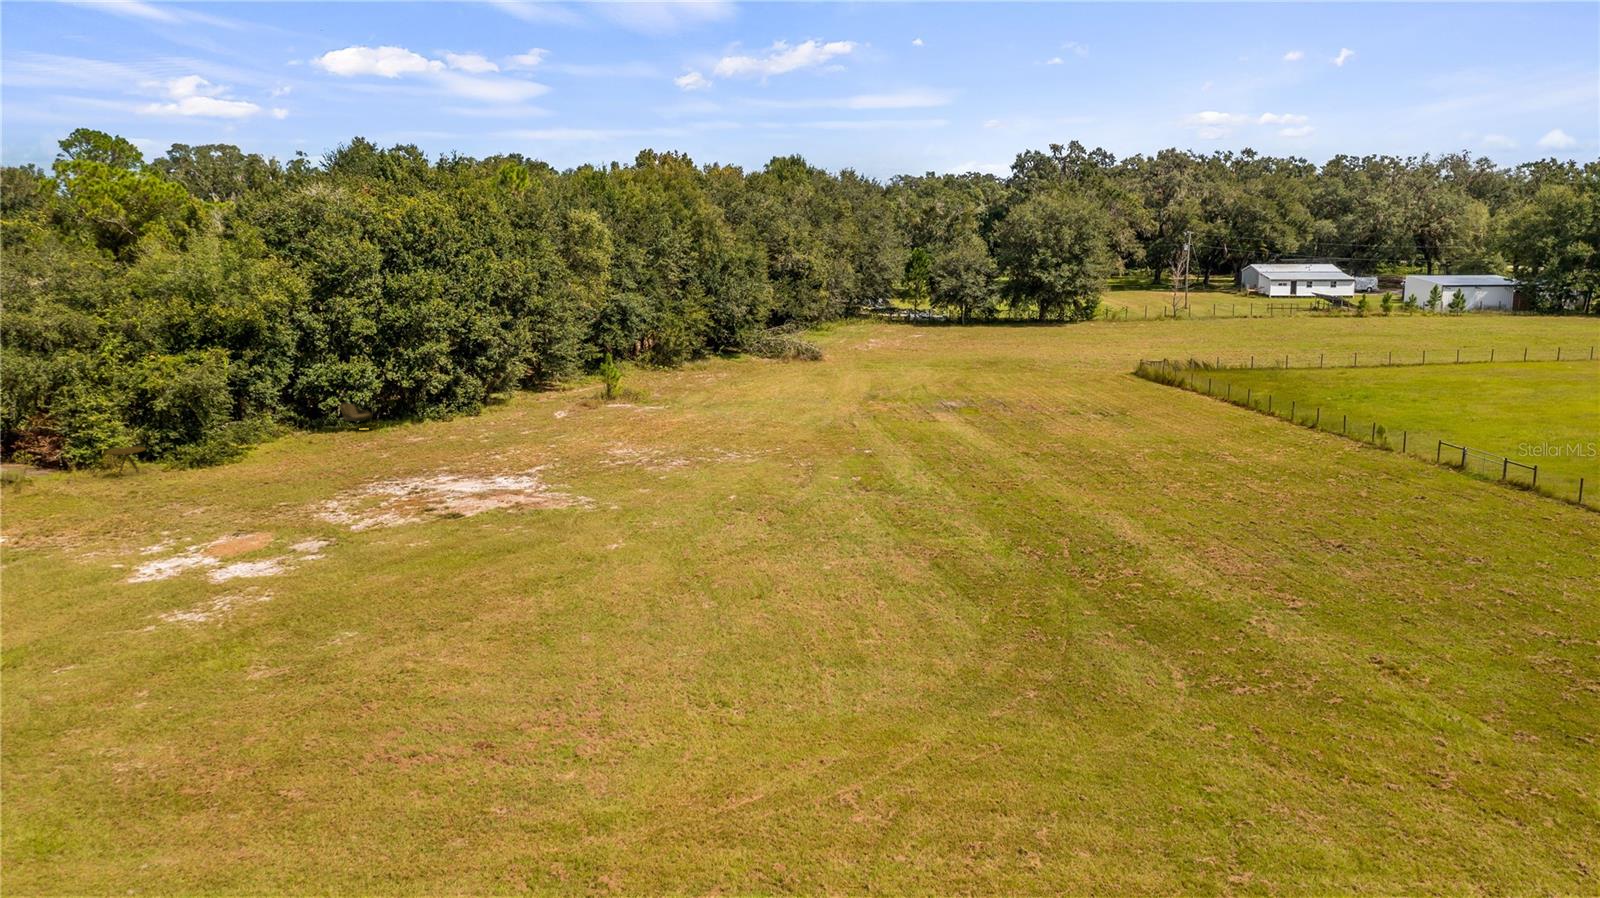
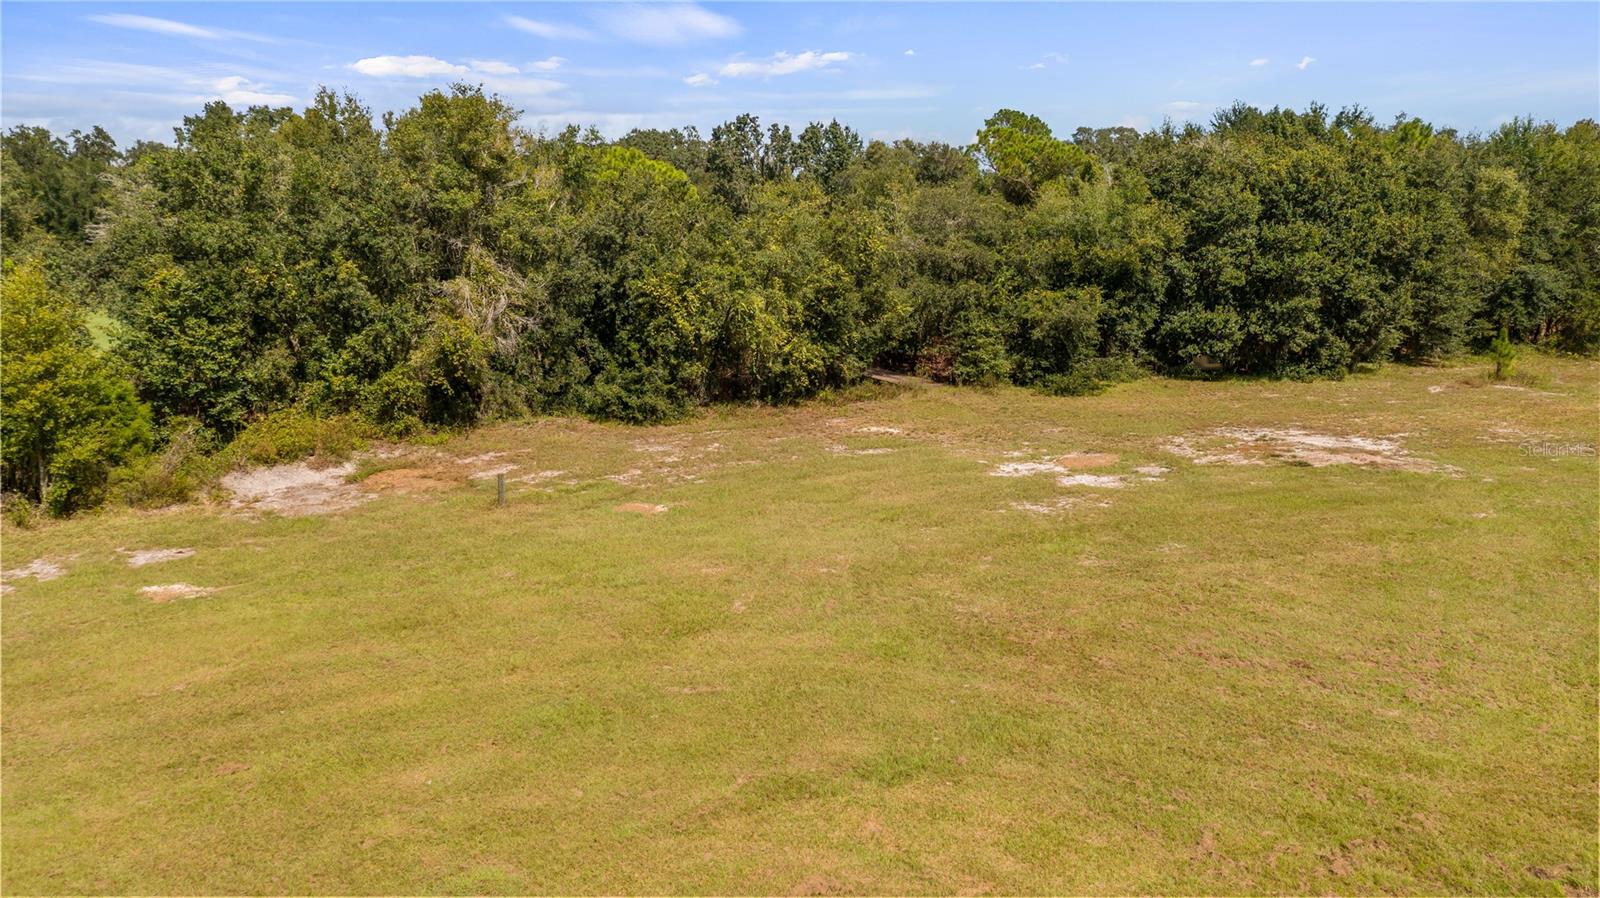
round table: present [106,446,146,475] -> none [989,367,1020,391]

